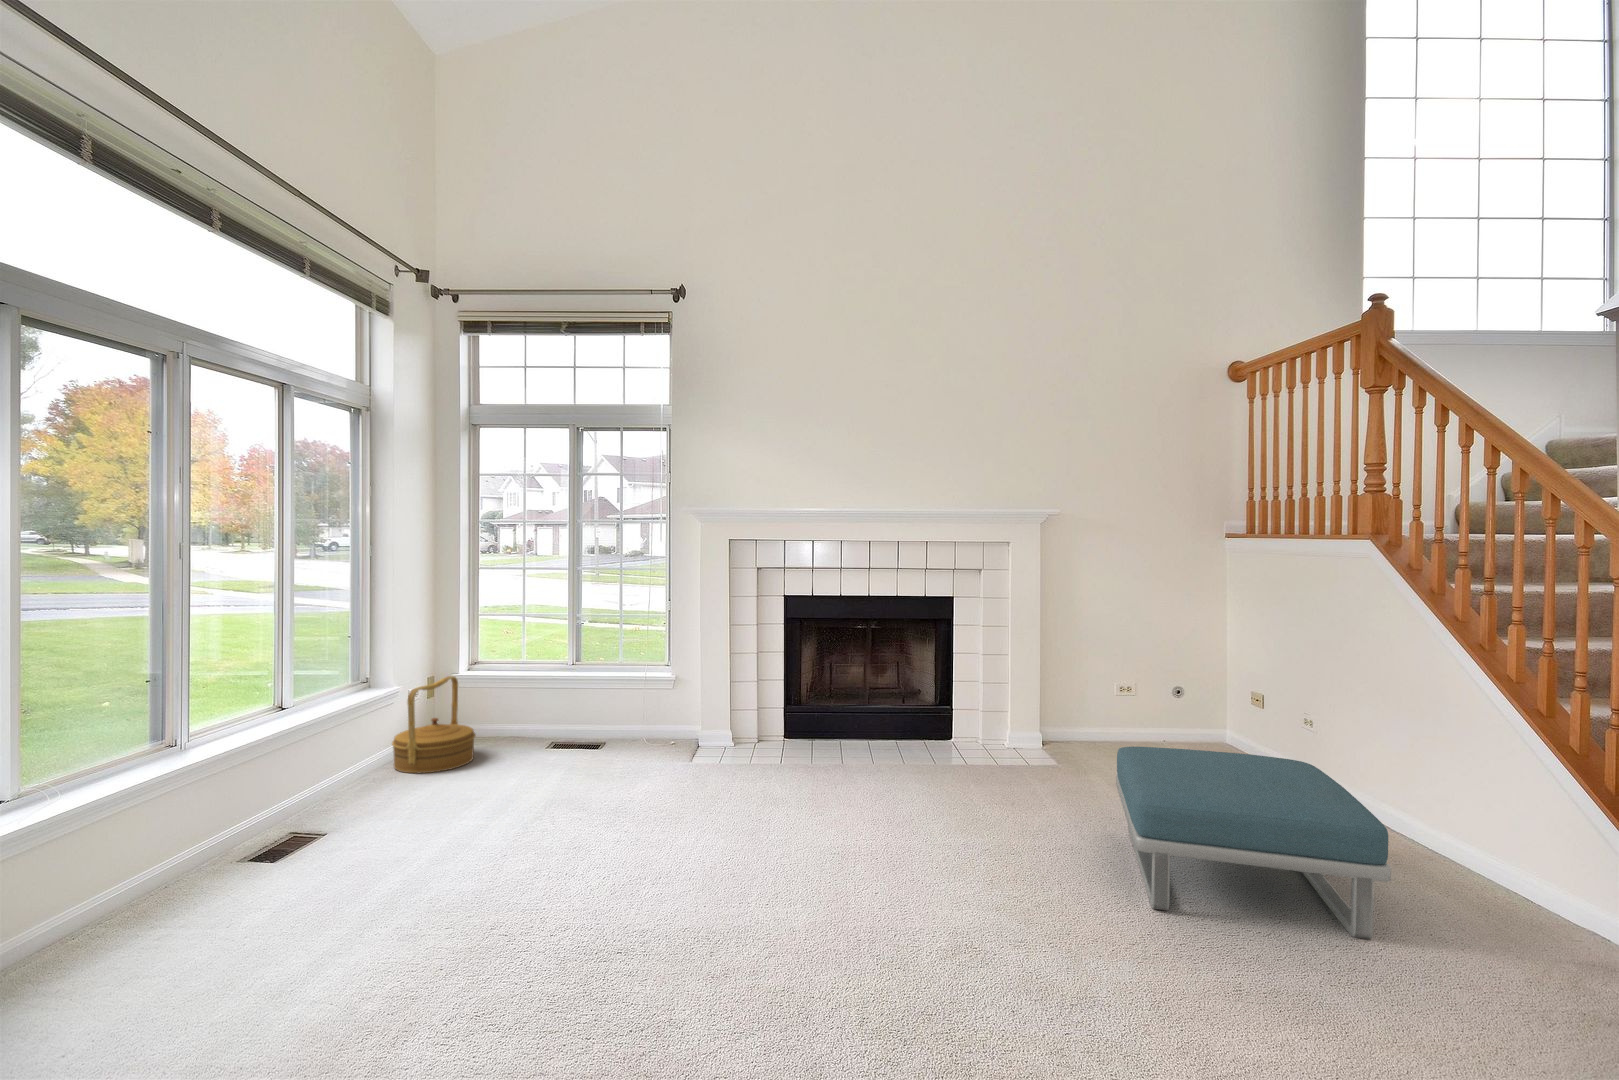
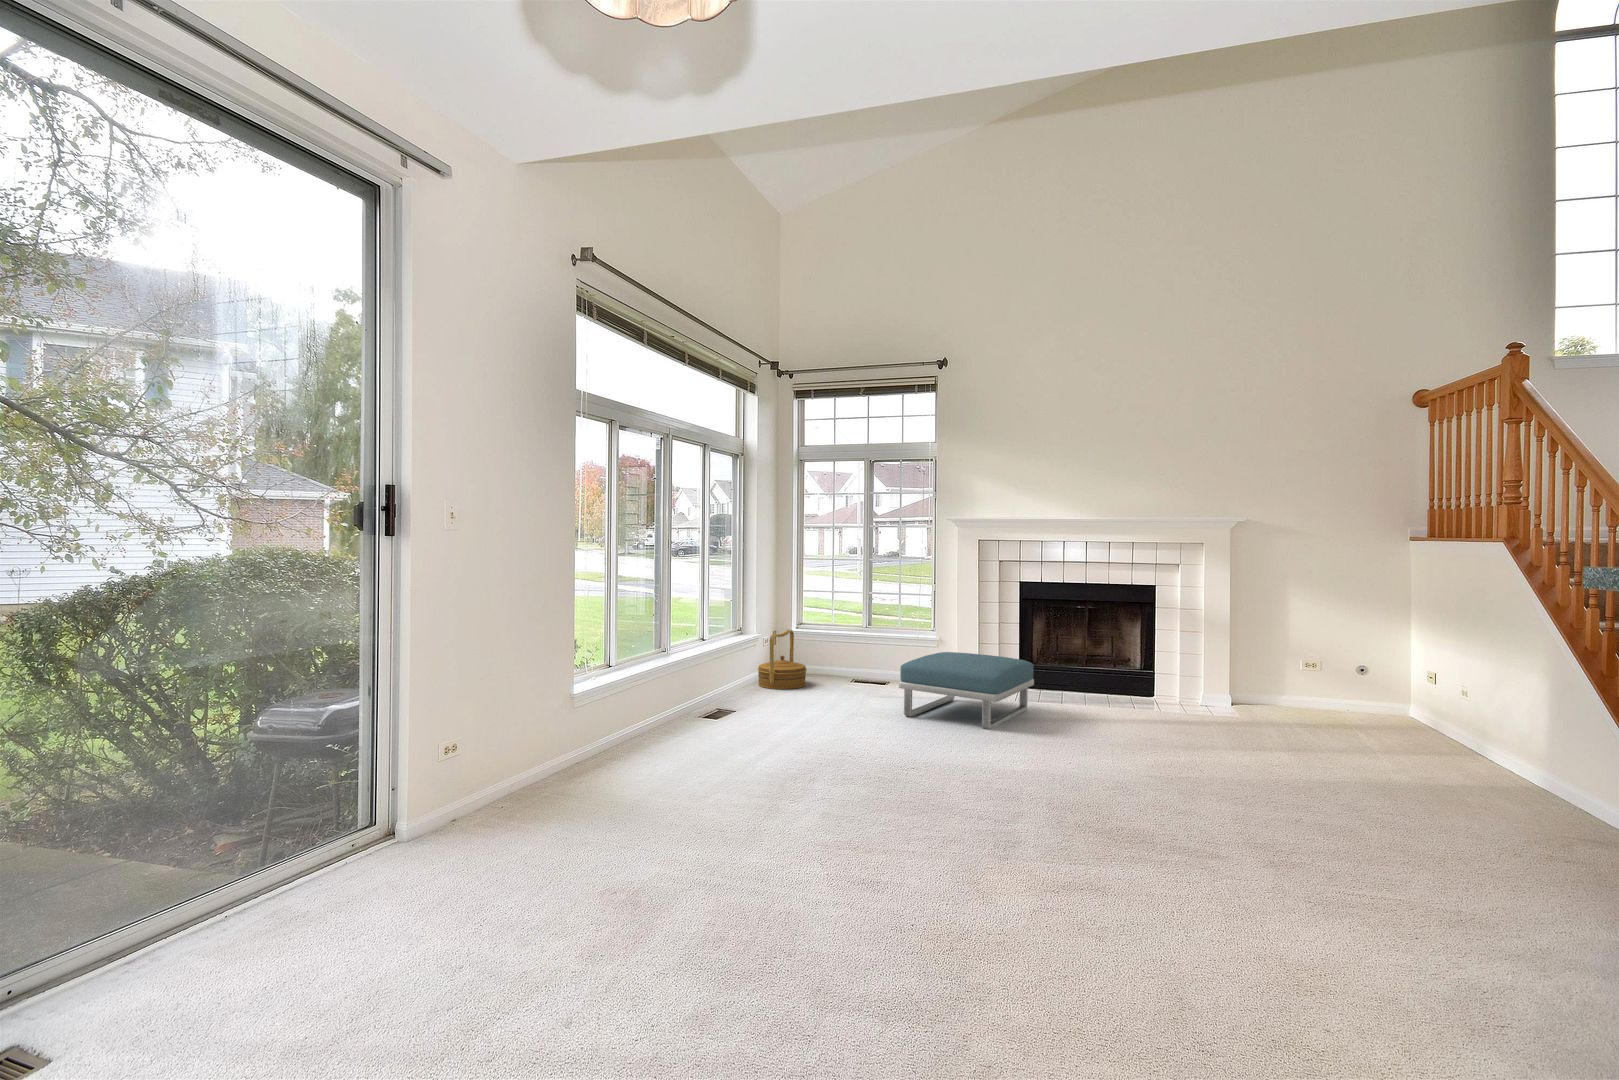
footstool: present [1116,746,1391,939] -> present [899,652,1034,730]

